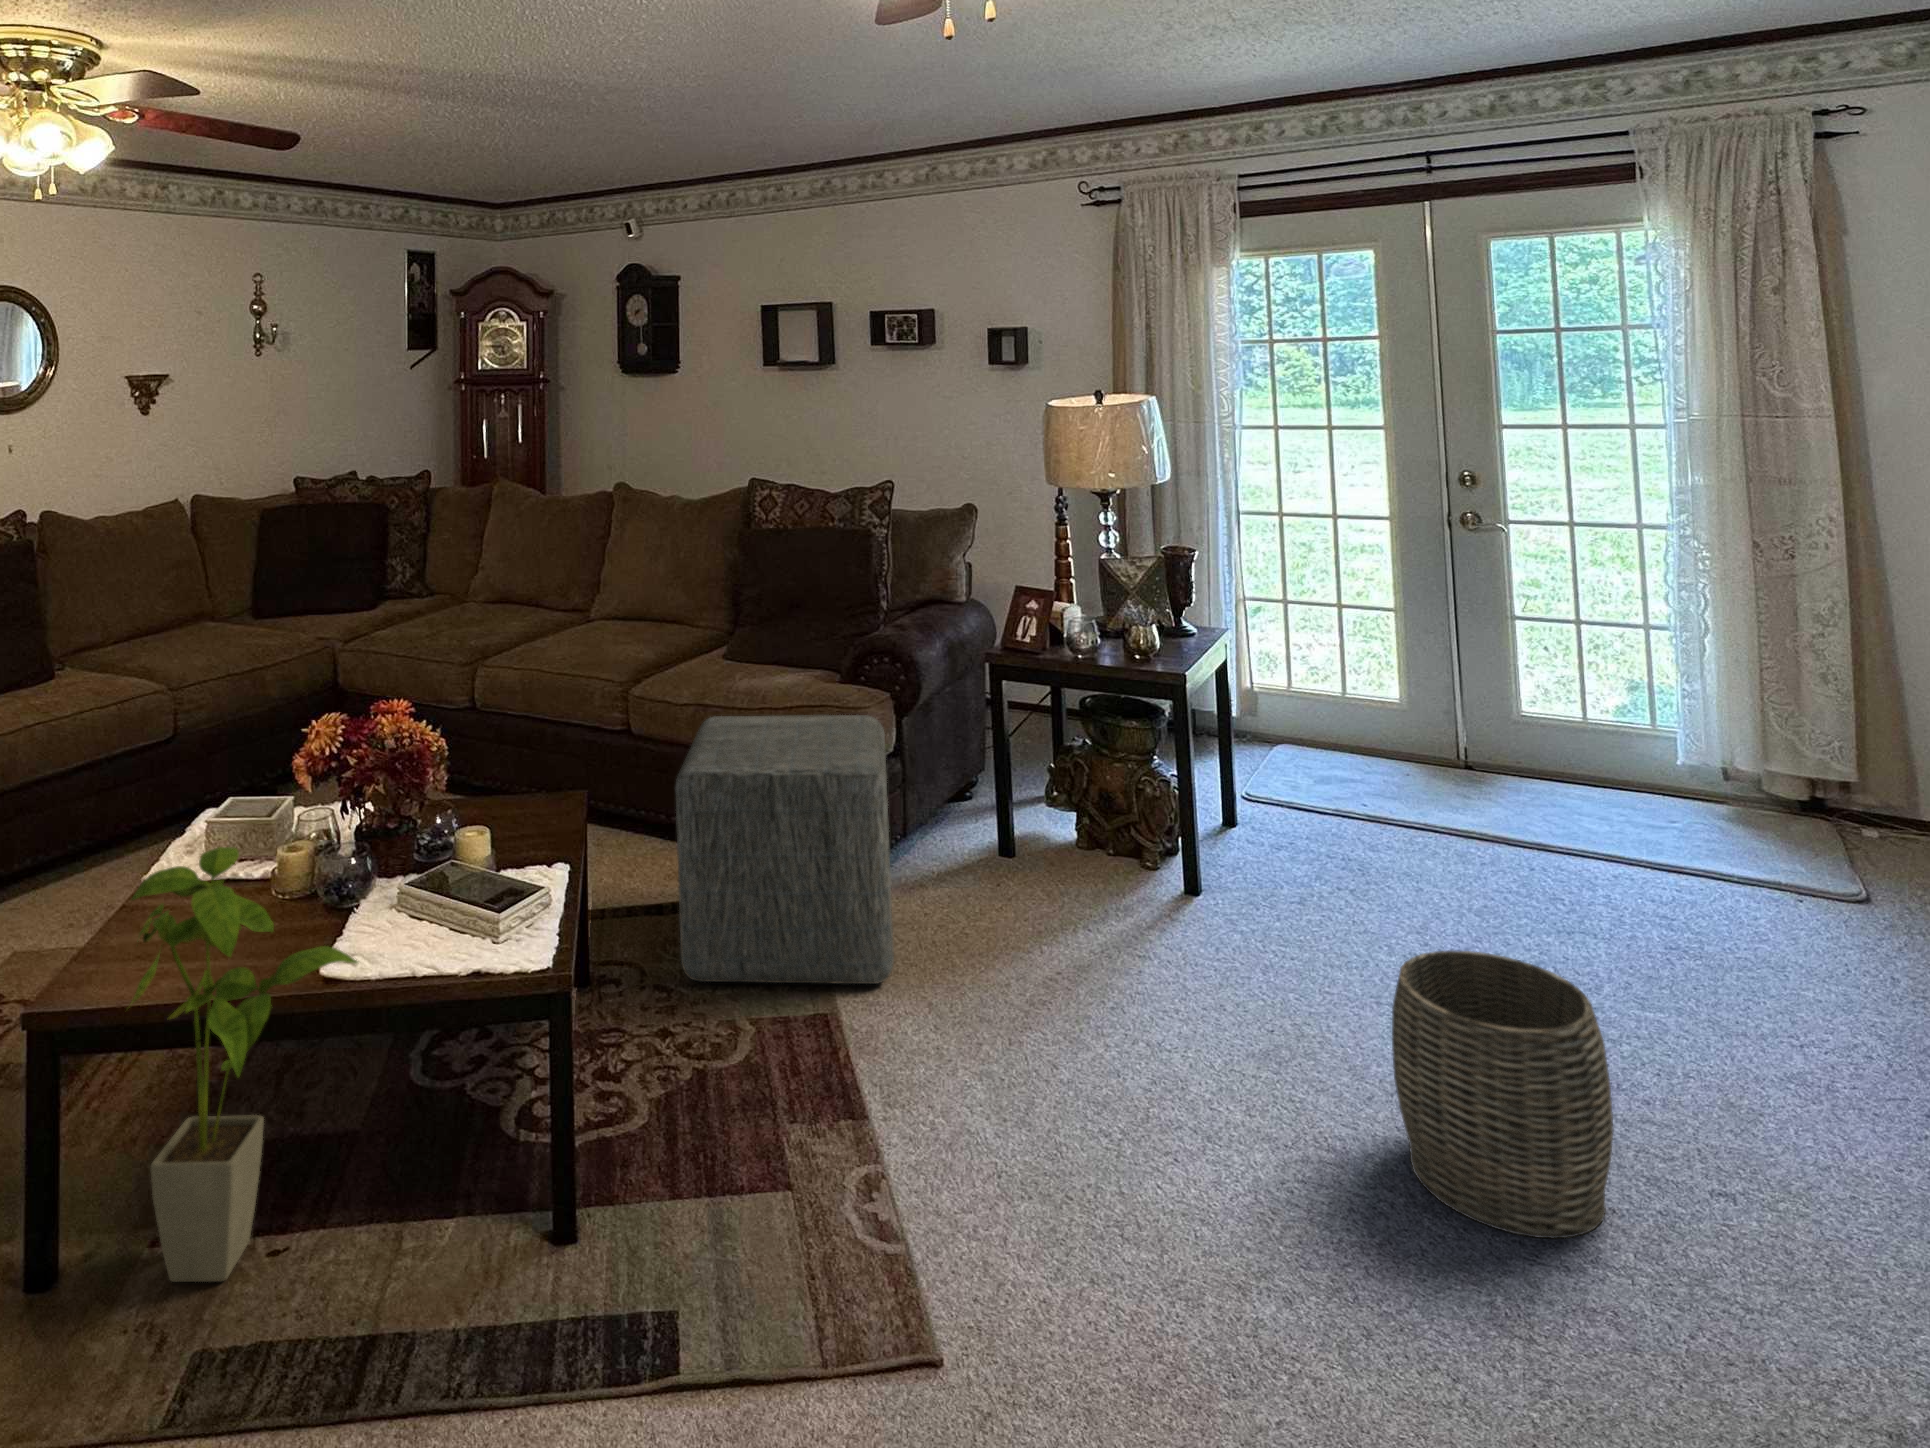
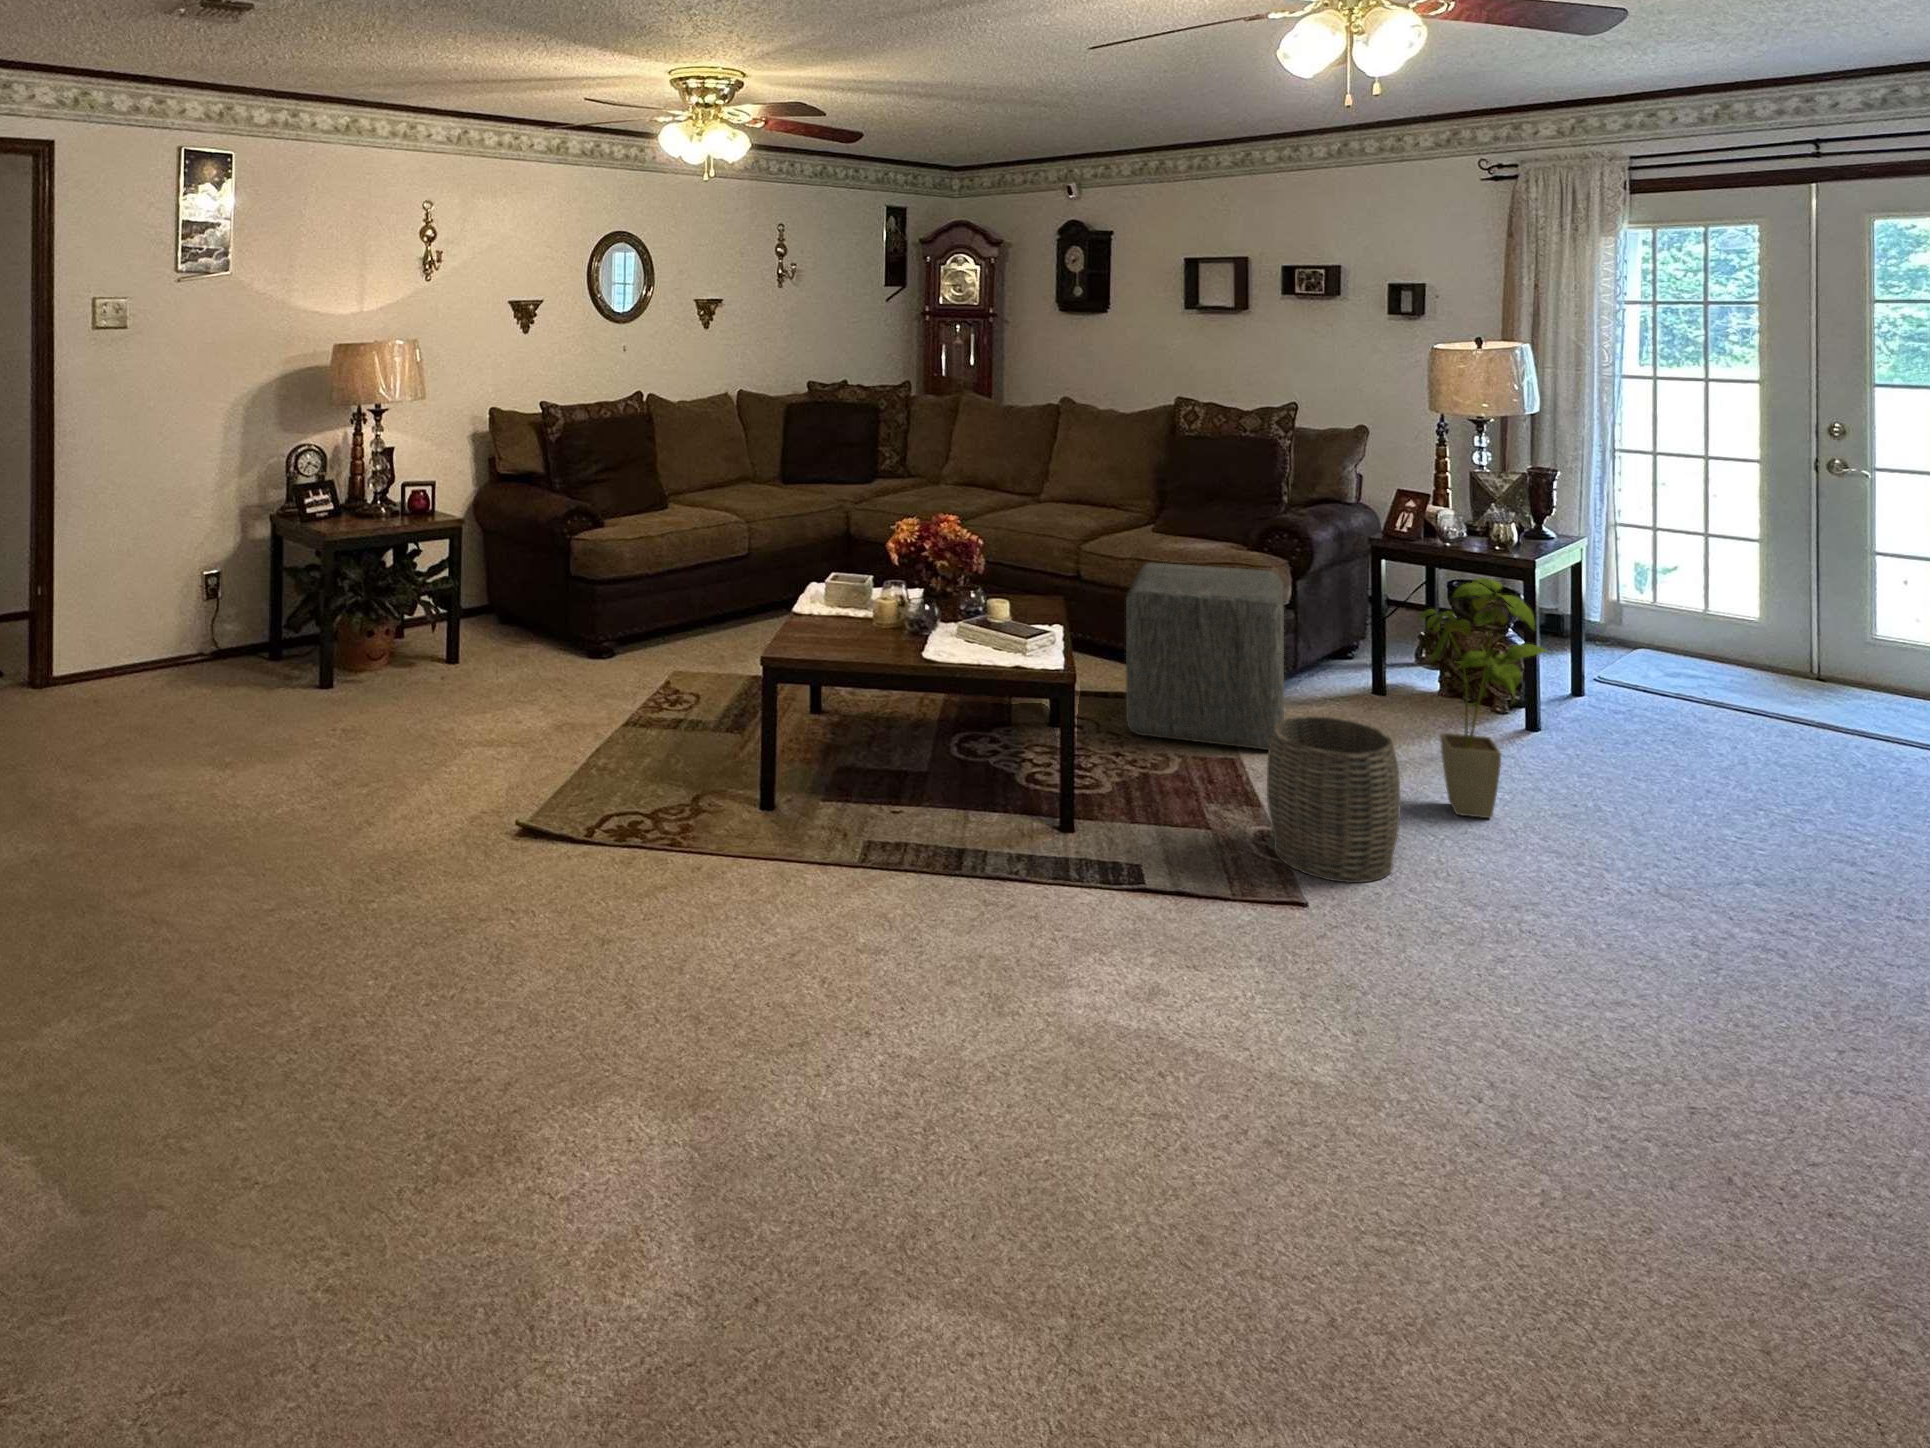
house plant: present [129,847,358,1282] -> present [1417,577,1549,818]
woven basket: present [1392,950,1613,1238] -> present [1267,716,1400,883]

